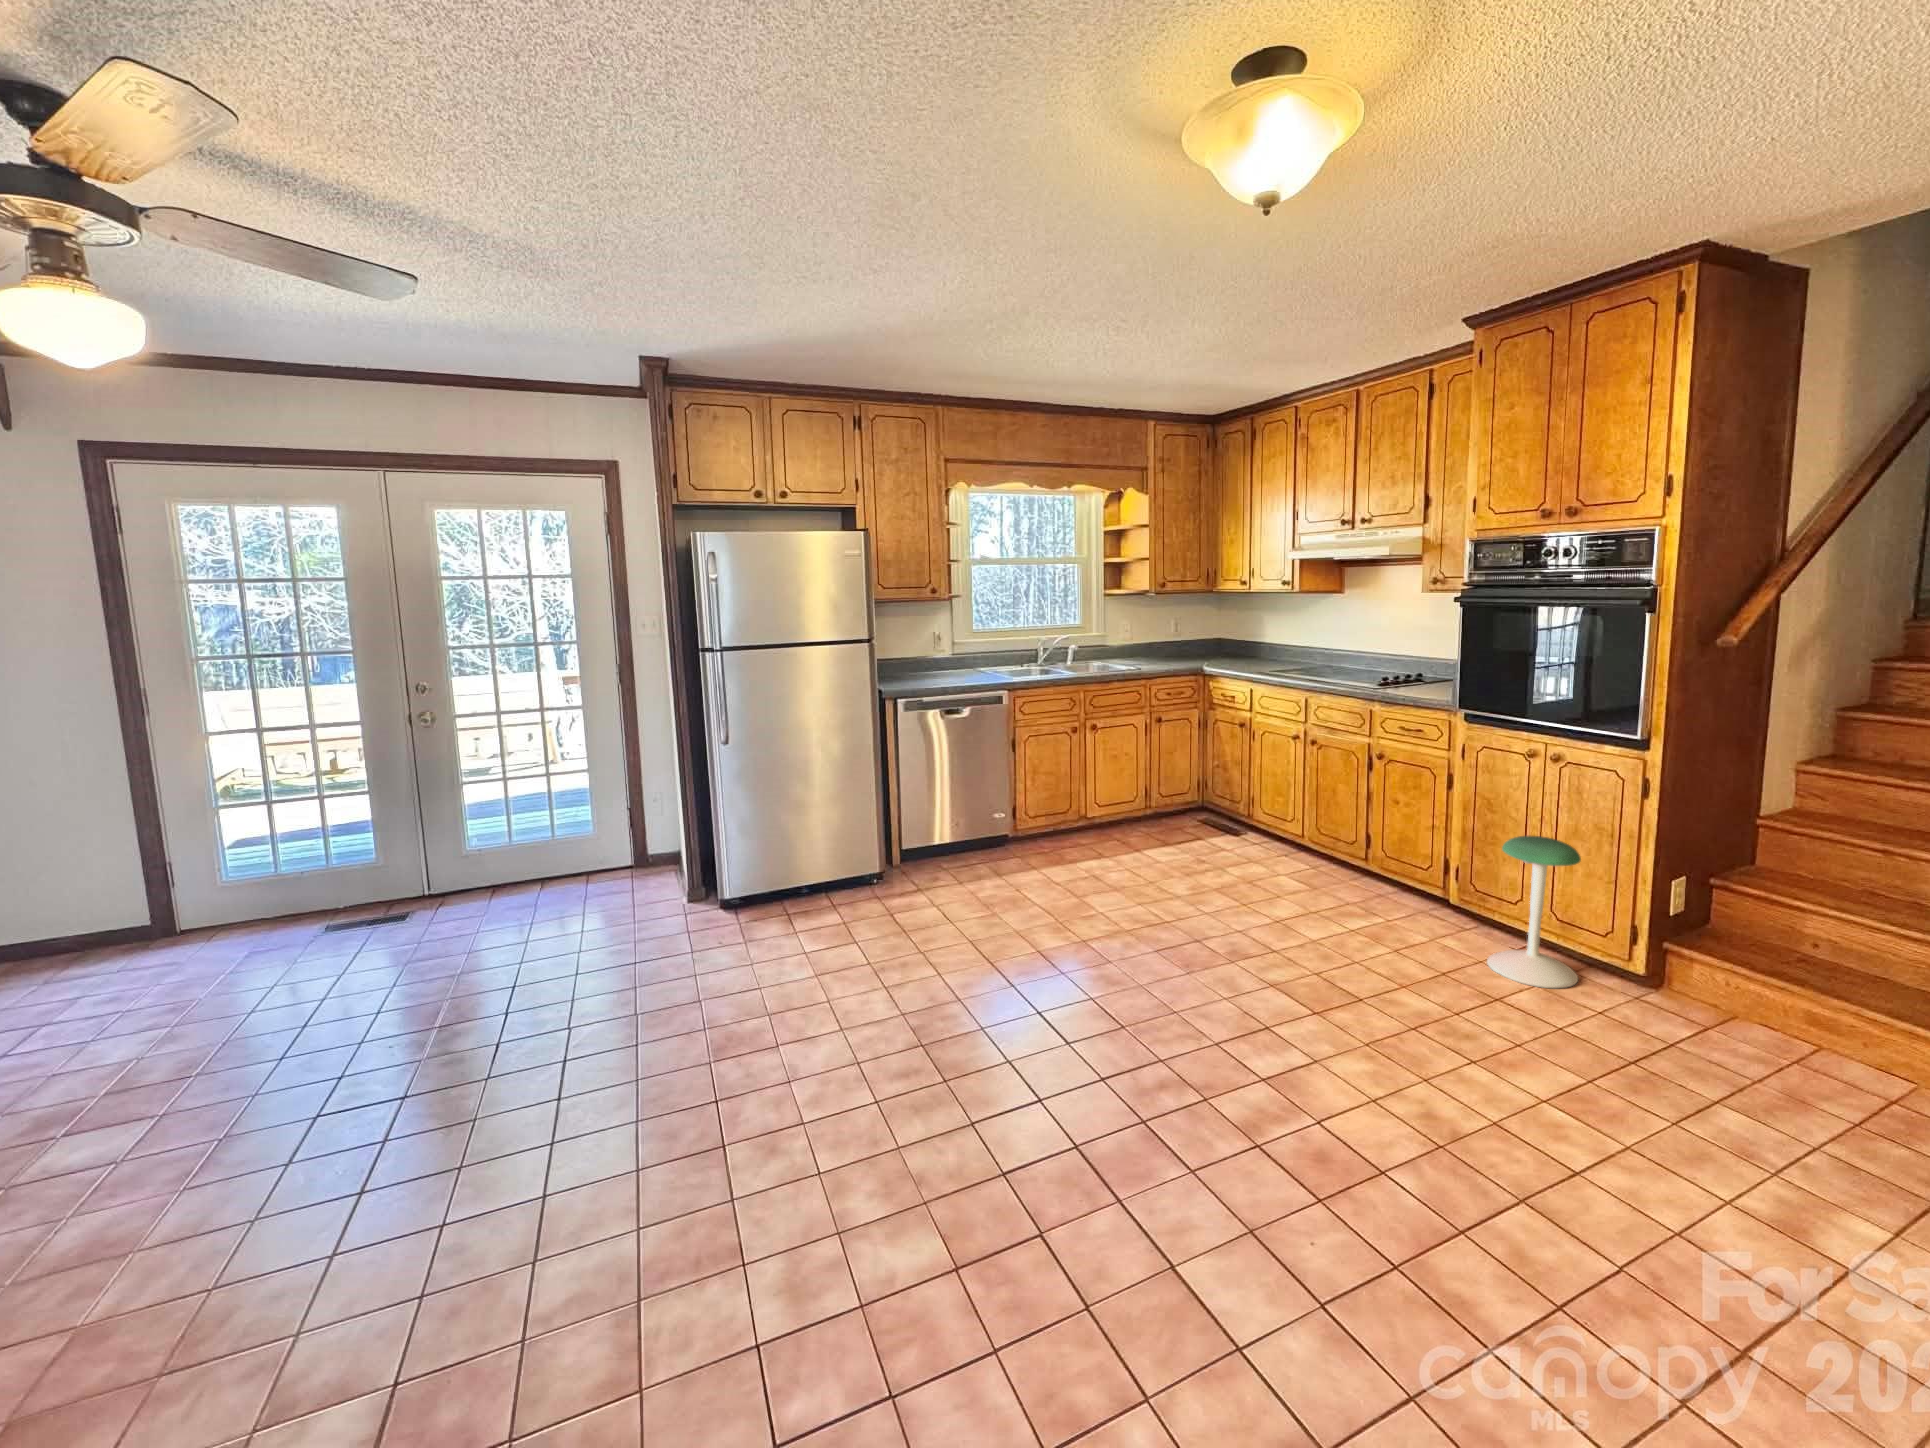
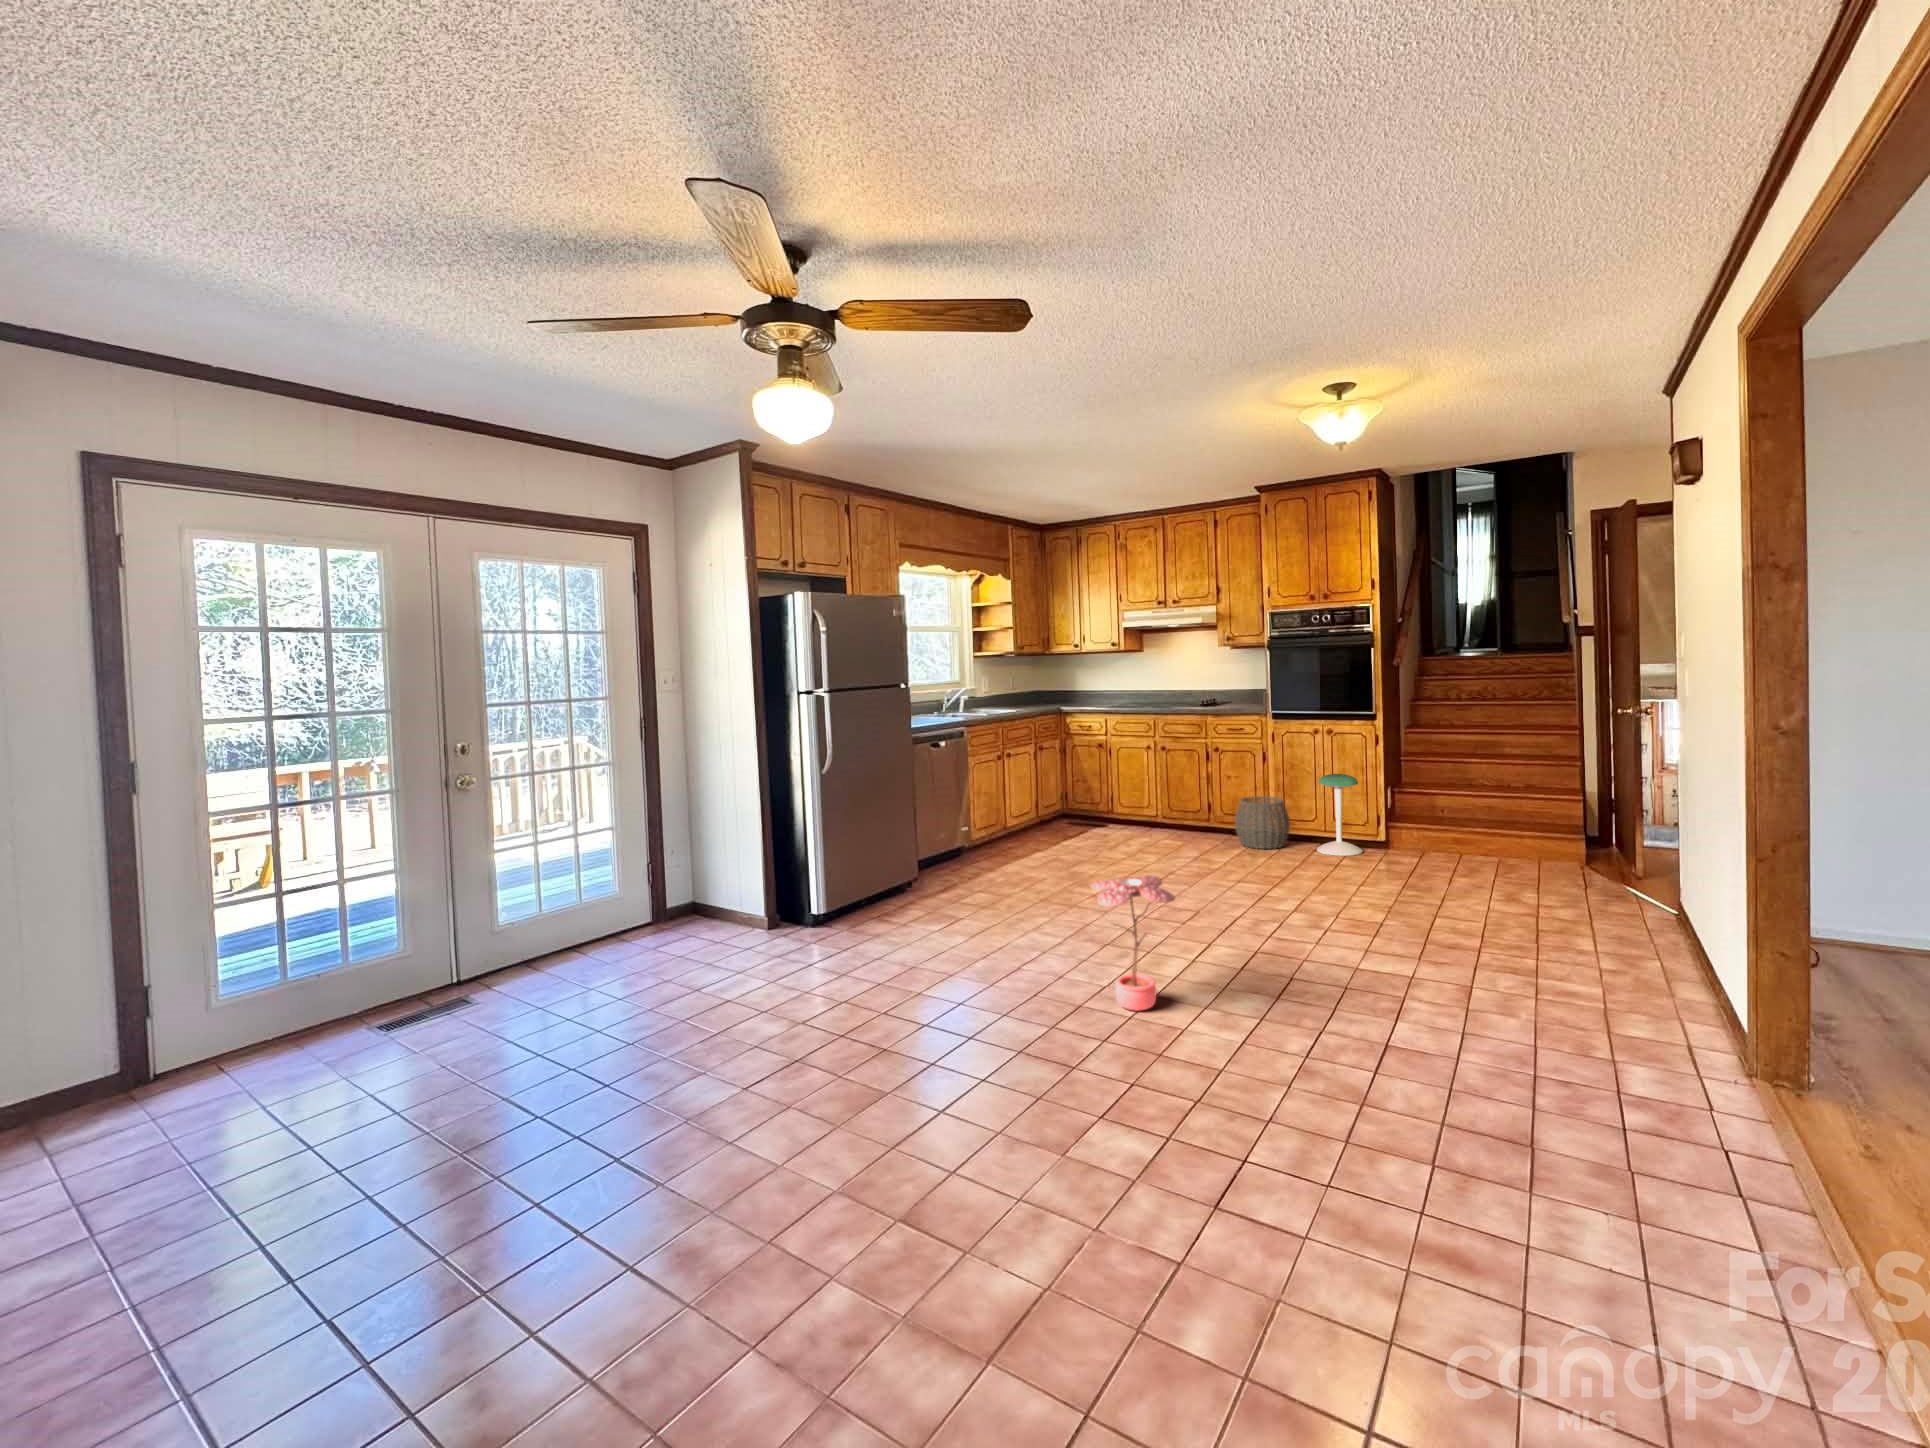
woven basket: none [1364,841,1462,936] -> present [1235,796,1290,849]
potted plant: none [669,982,825,1201] -> present [1090,876,1175,1011]

